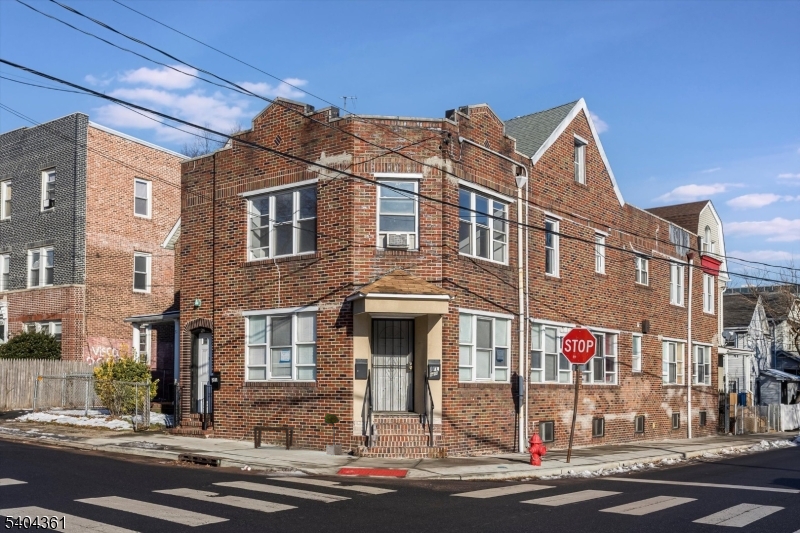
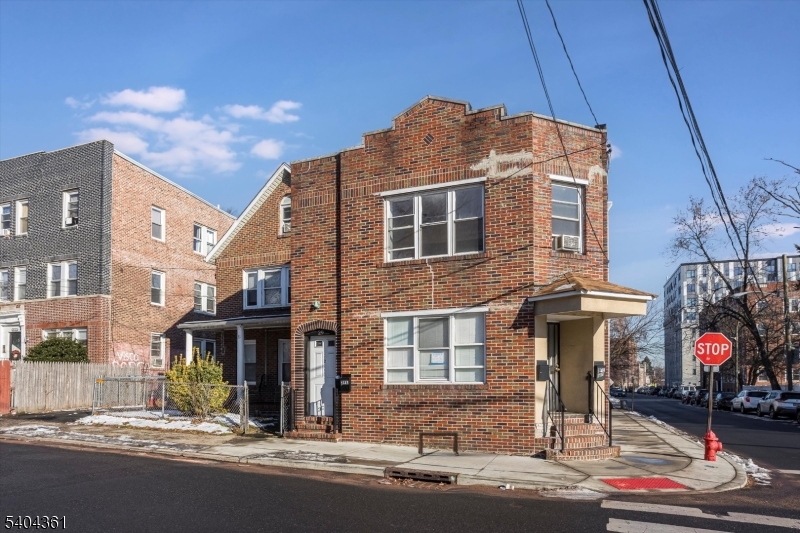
potted tree: present [324,413,342,455] -> none [508,417,528,462]

